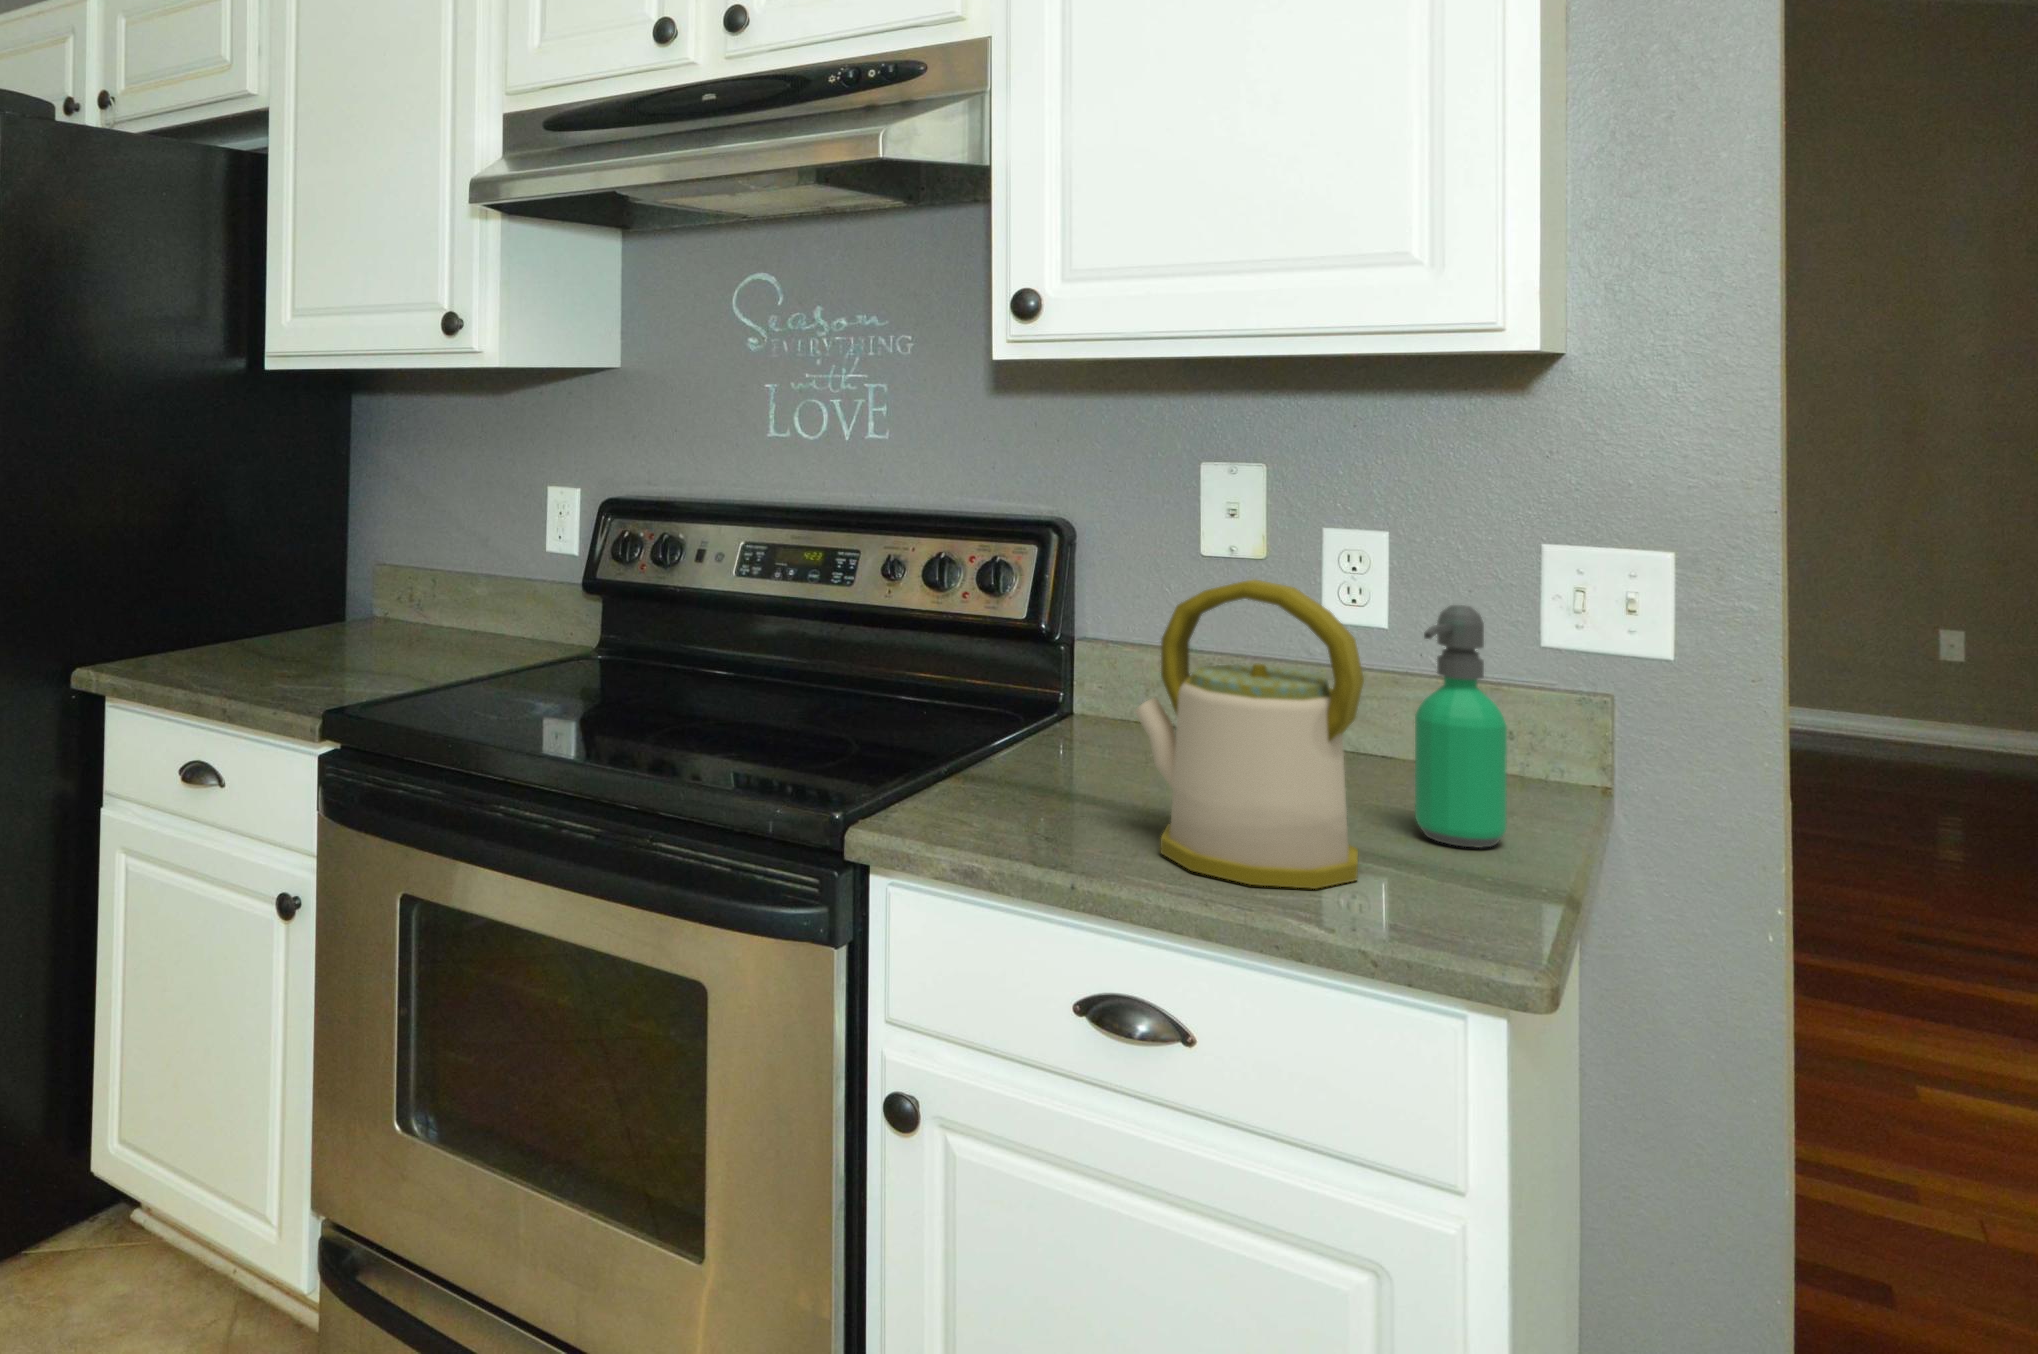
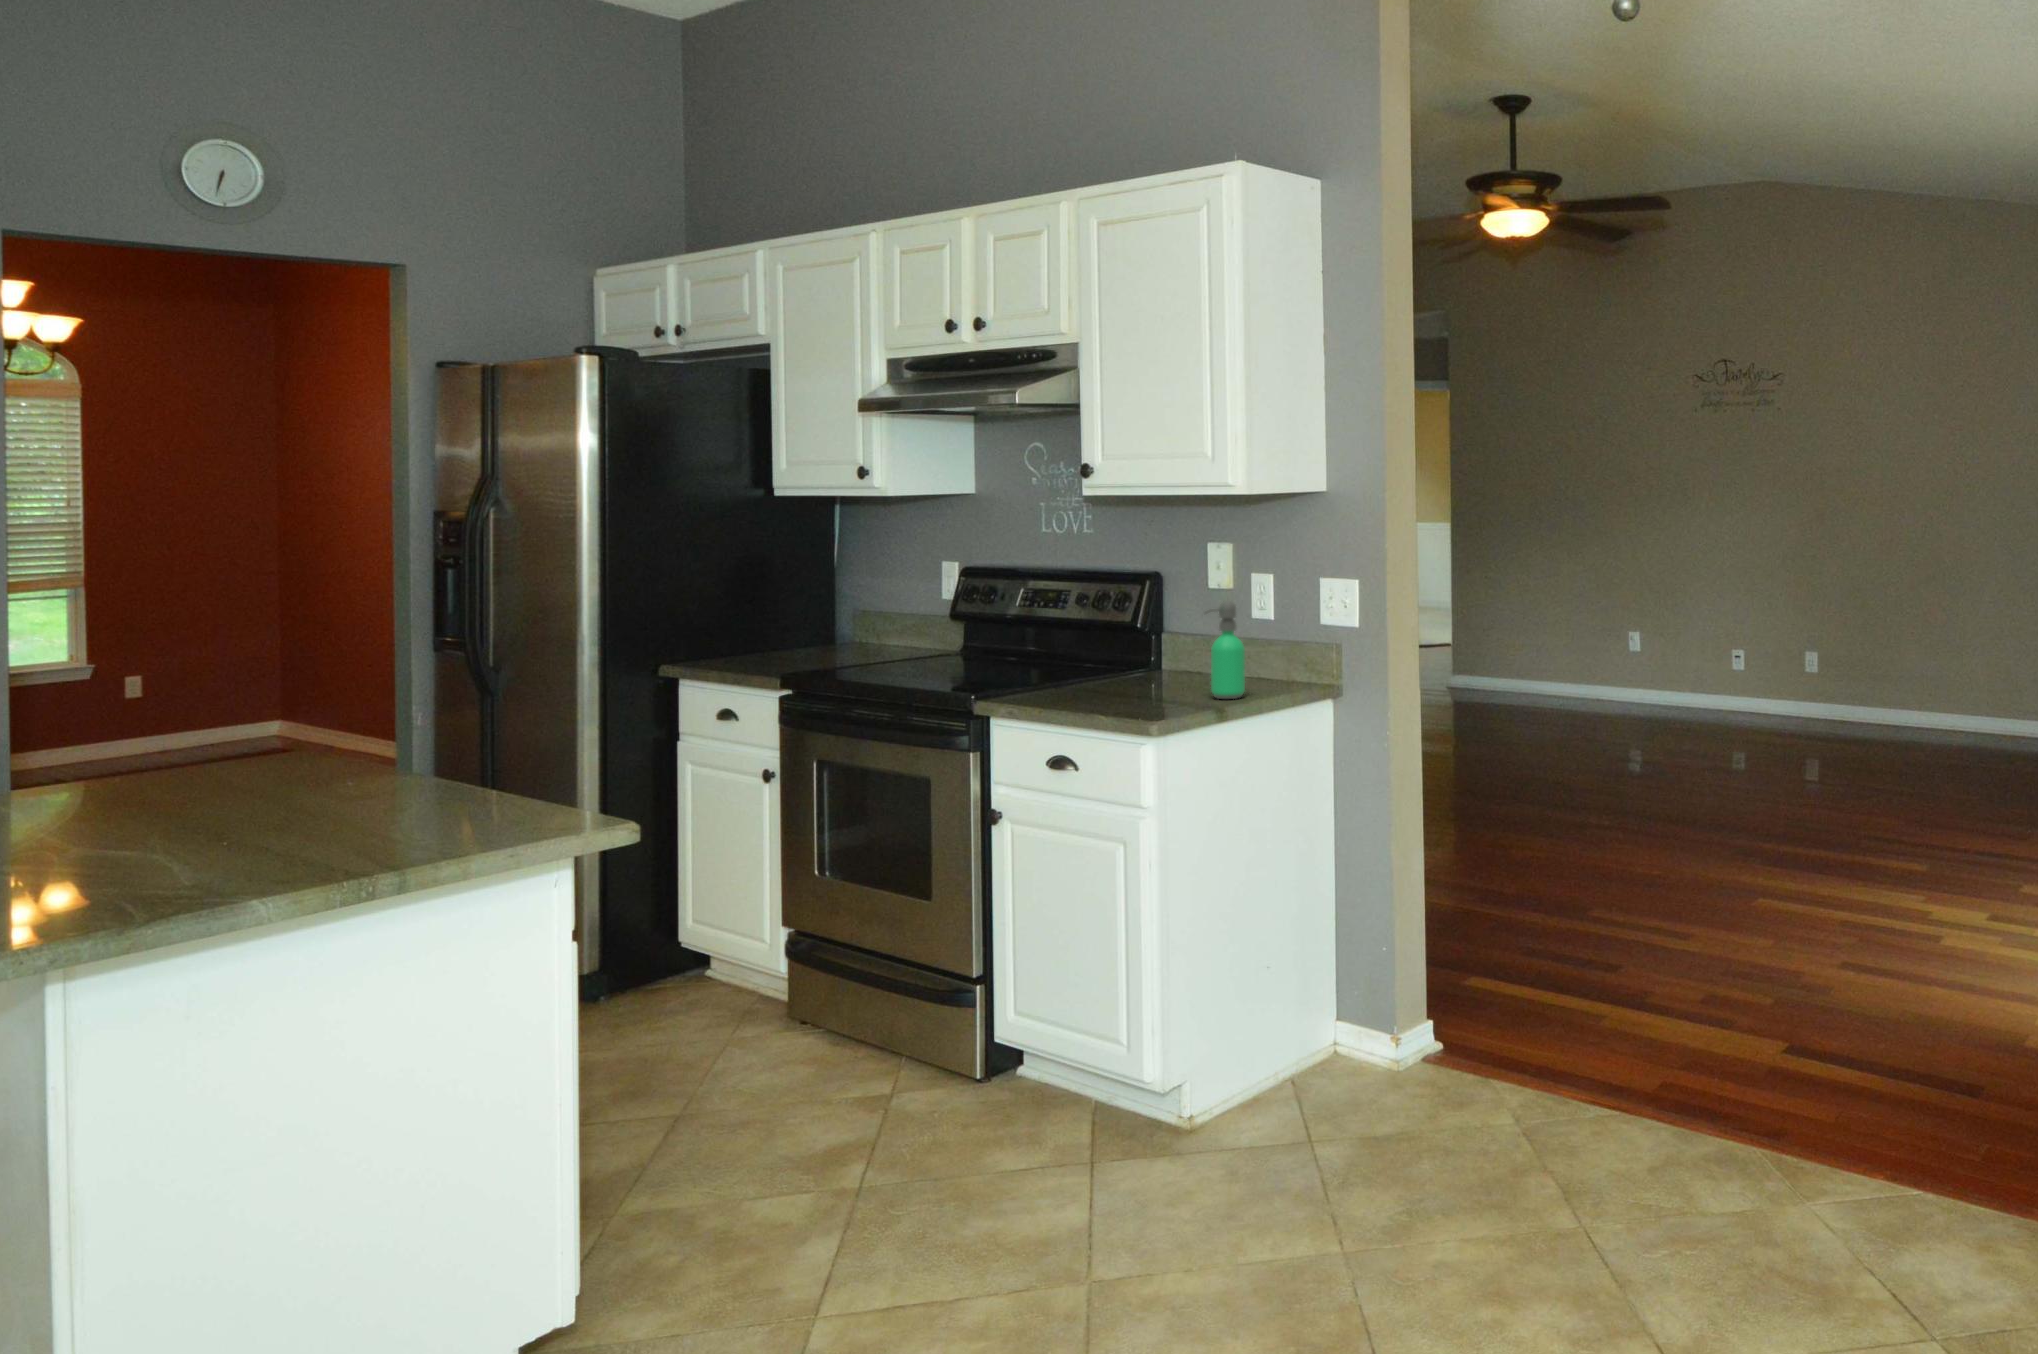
kettle: present [1134,580,1364,889] -> none [1091,592,1166,710]

